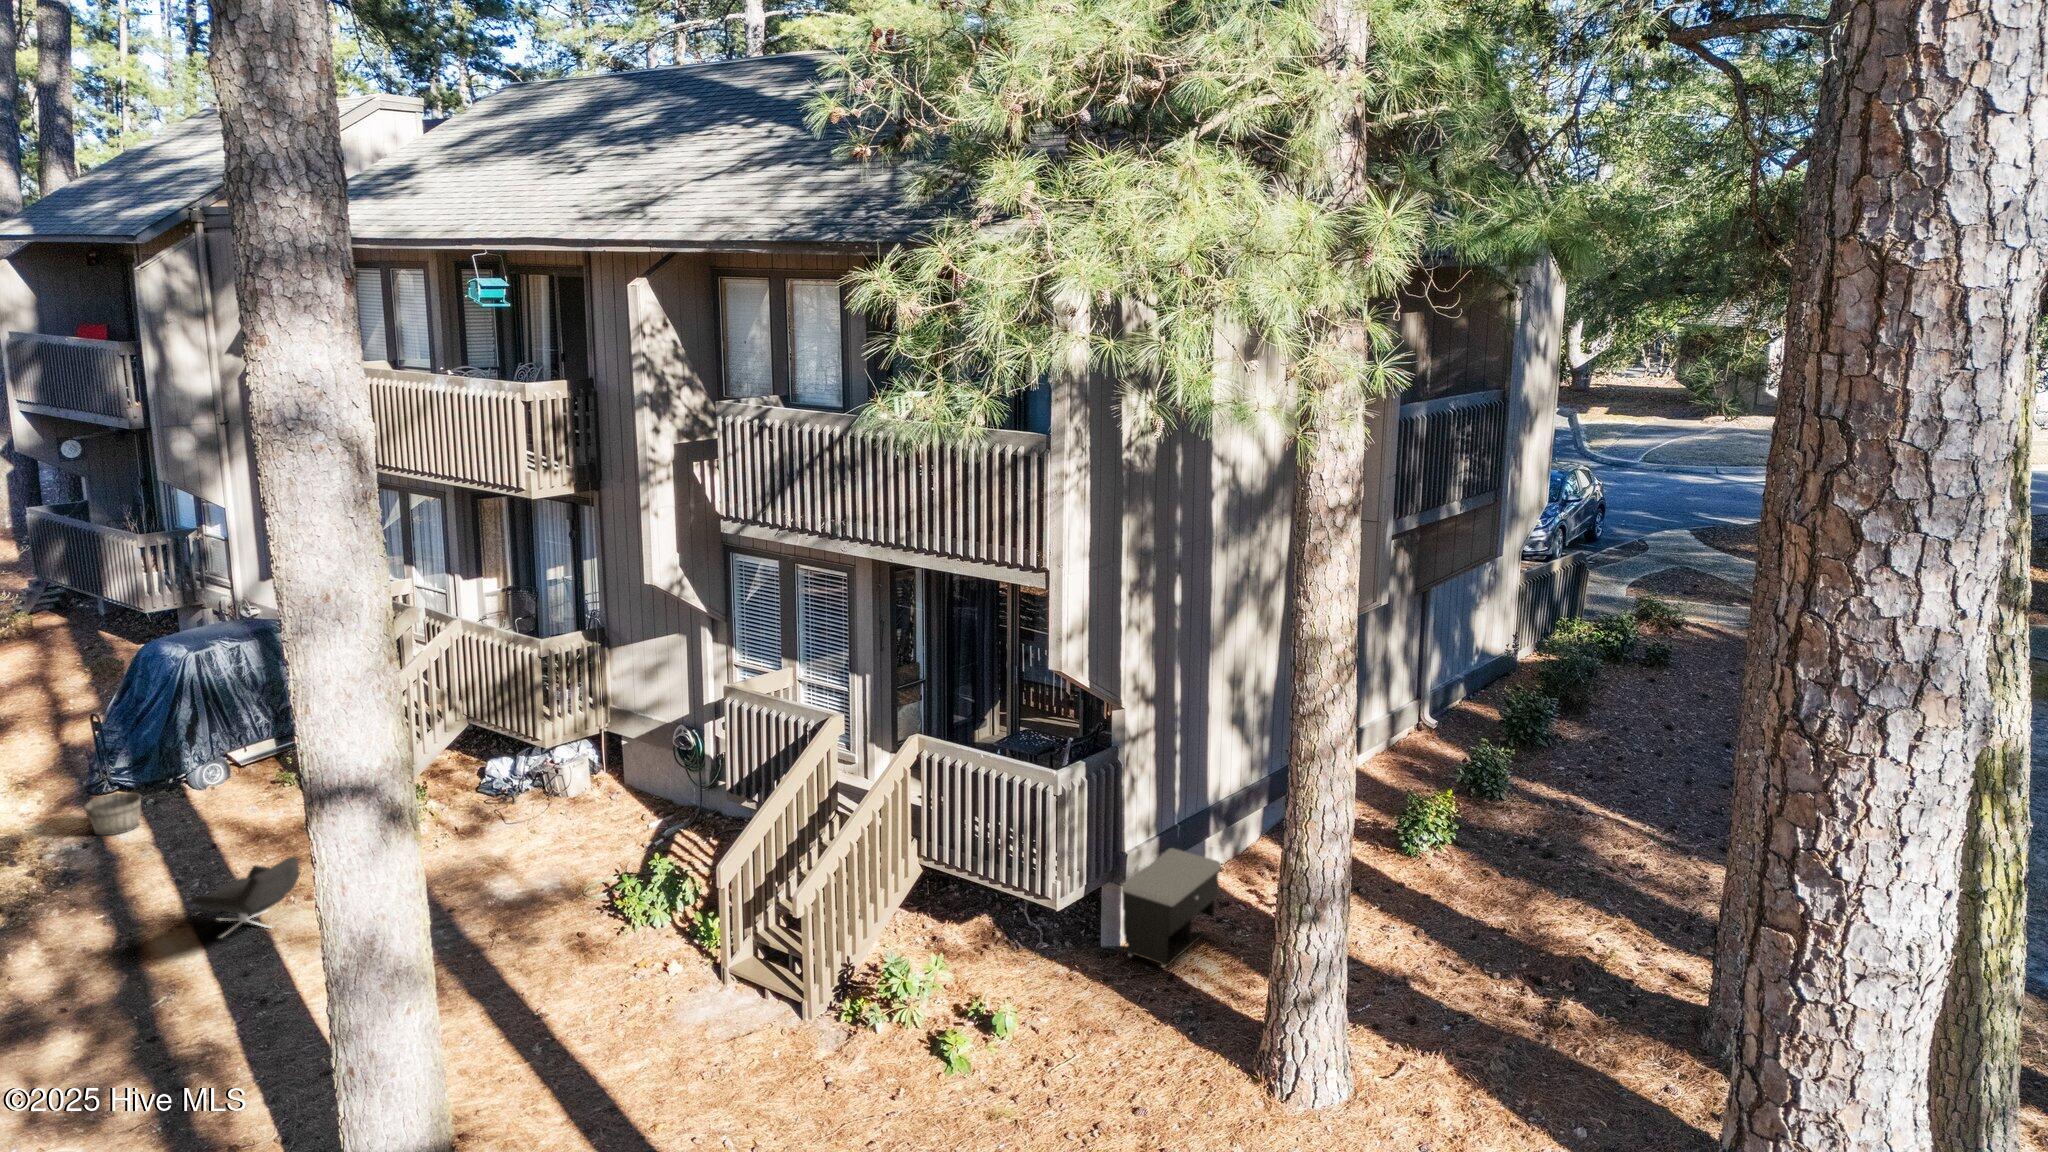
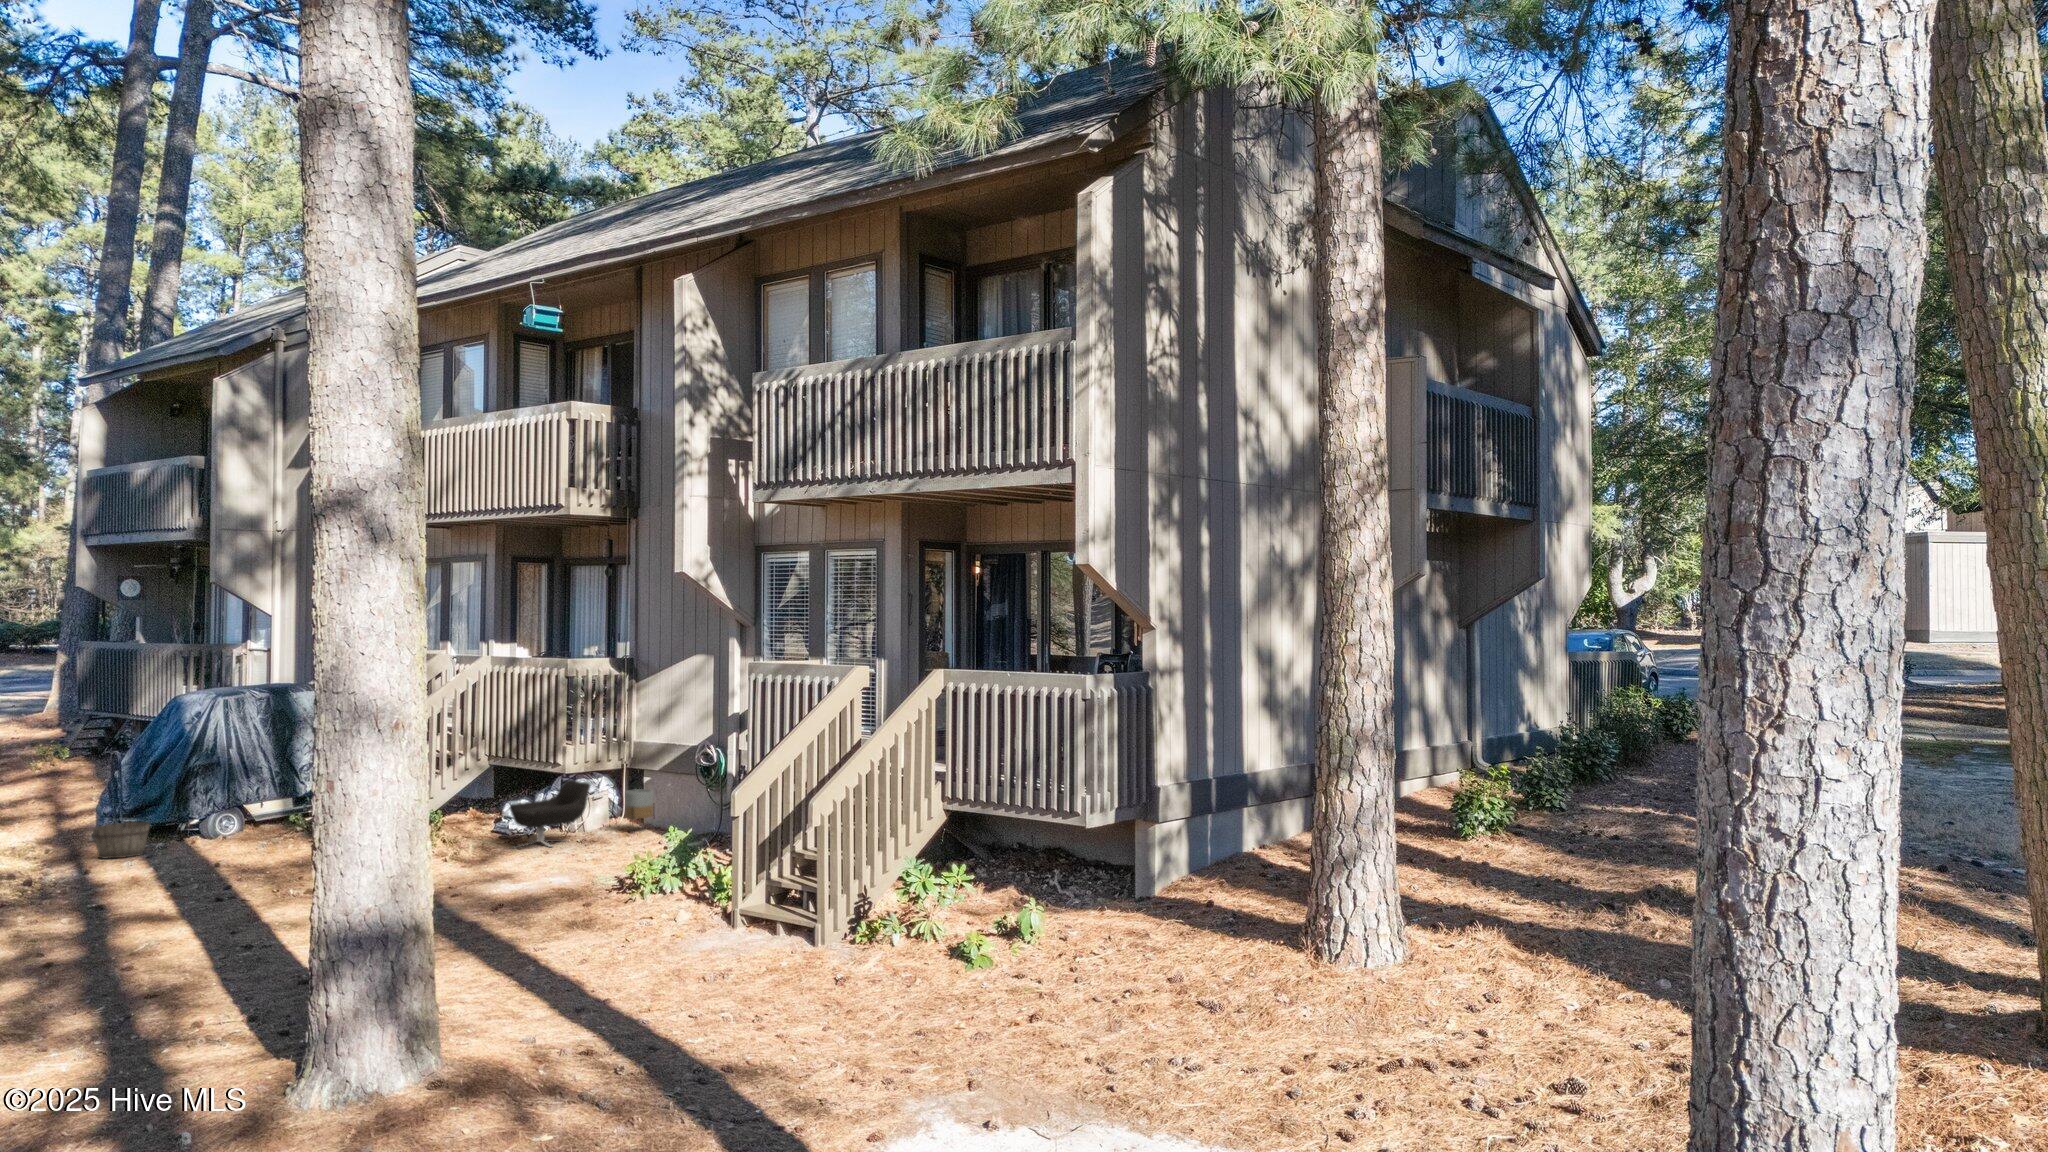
planter: none [606,749,637,795] -> present [625,789,655,820]
storage bench: present [1116,848,1221,968] -> none [1152,804,1262,907]
lounge chair: present [191,856,299,938] -> present [510,780,590,847]

